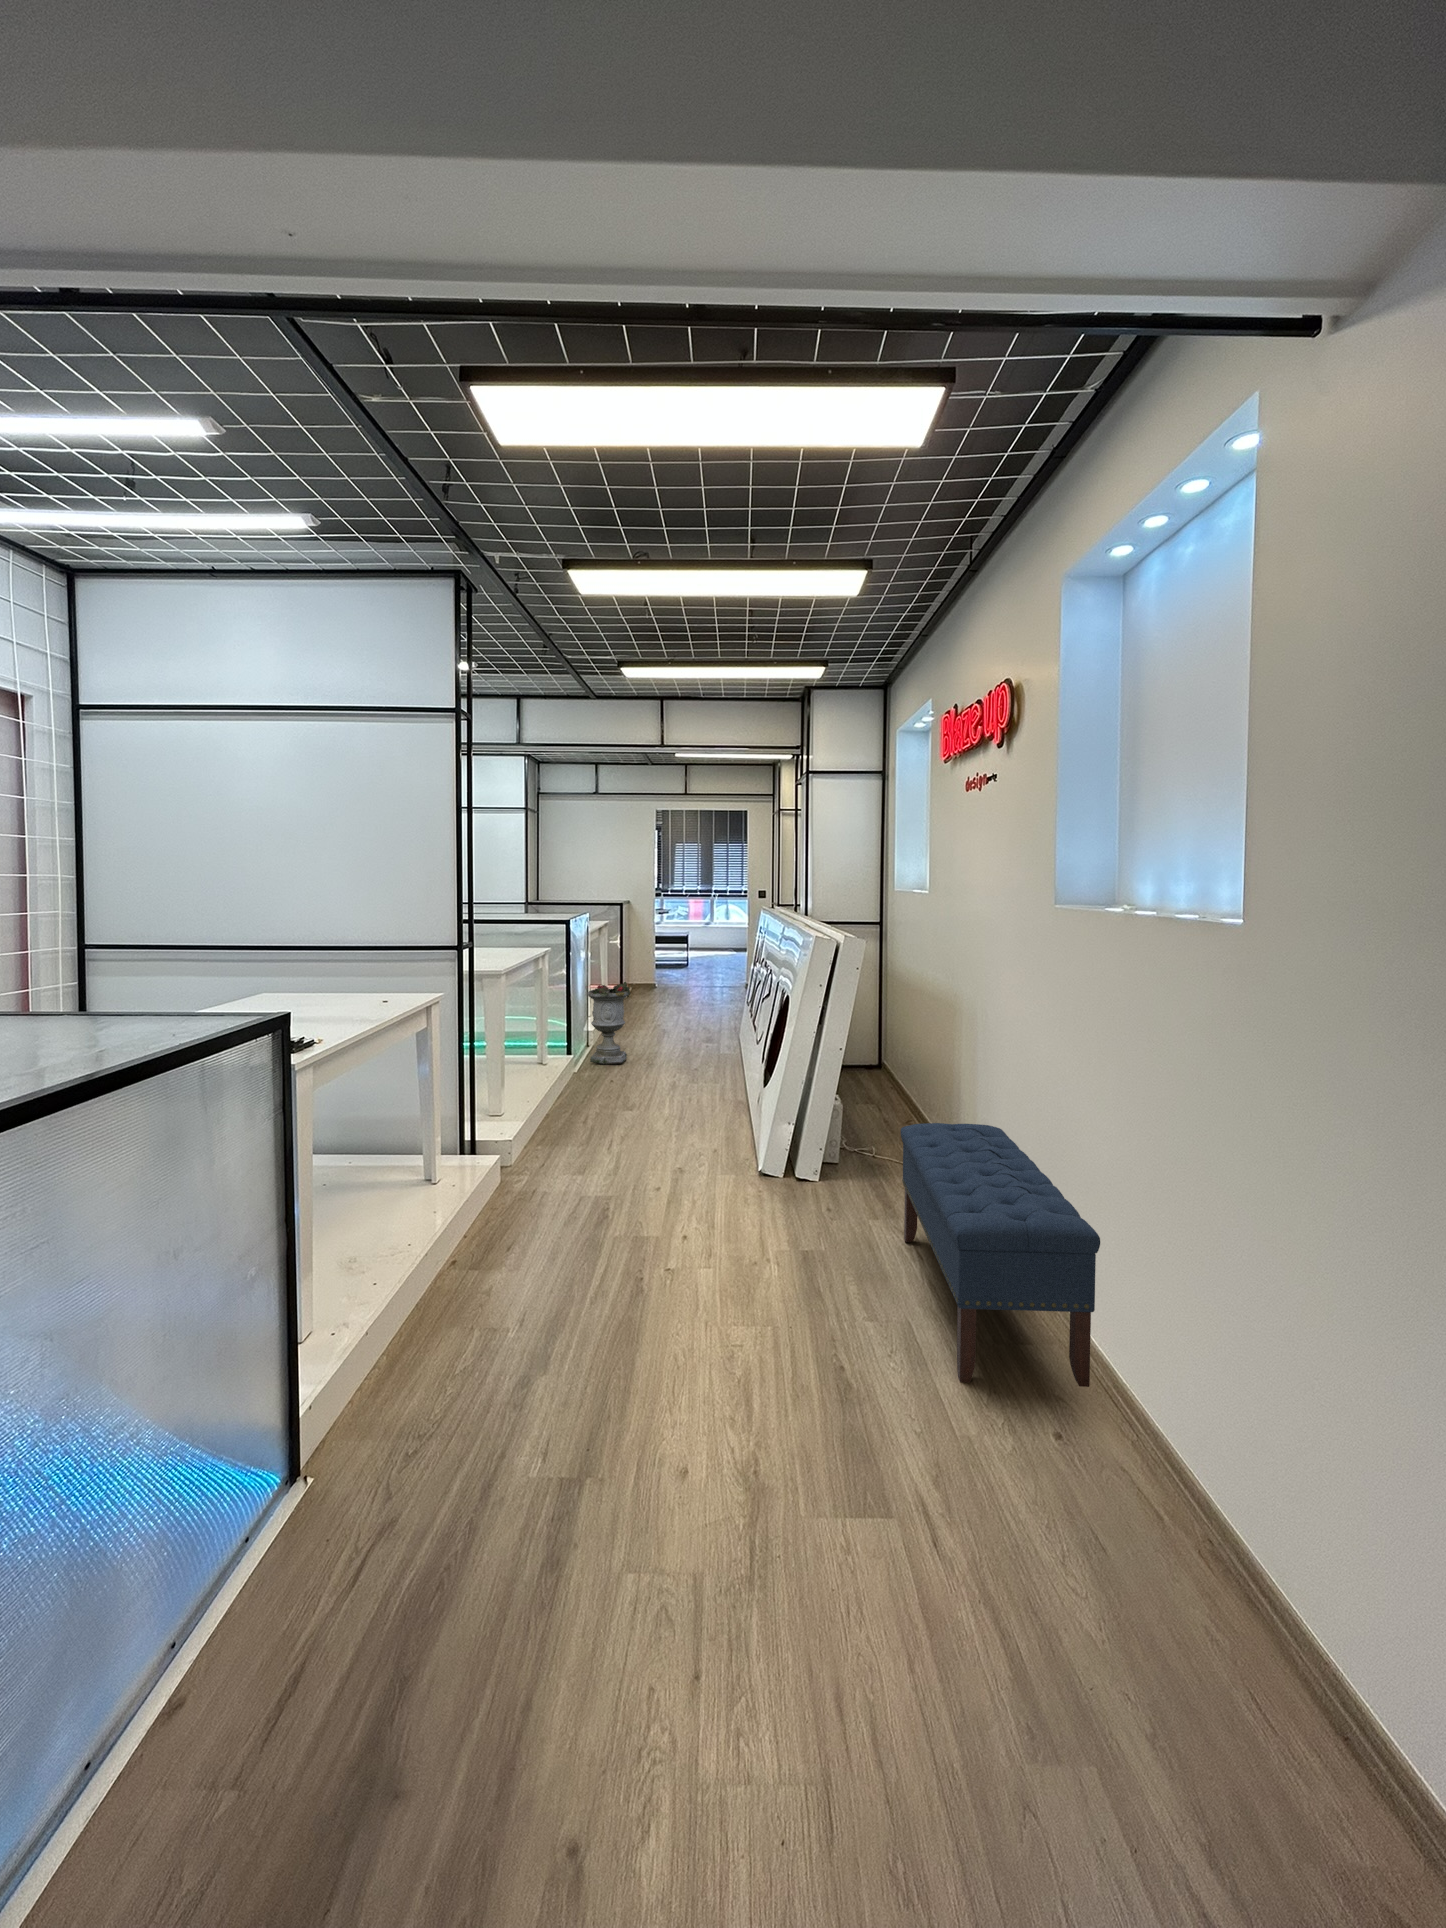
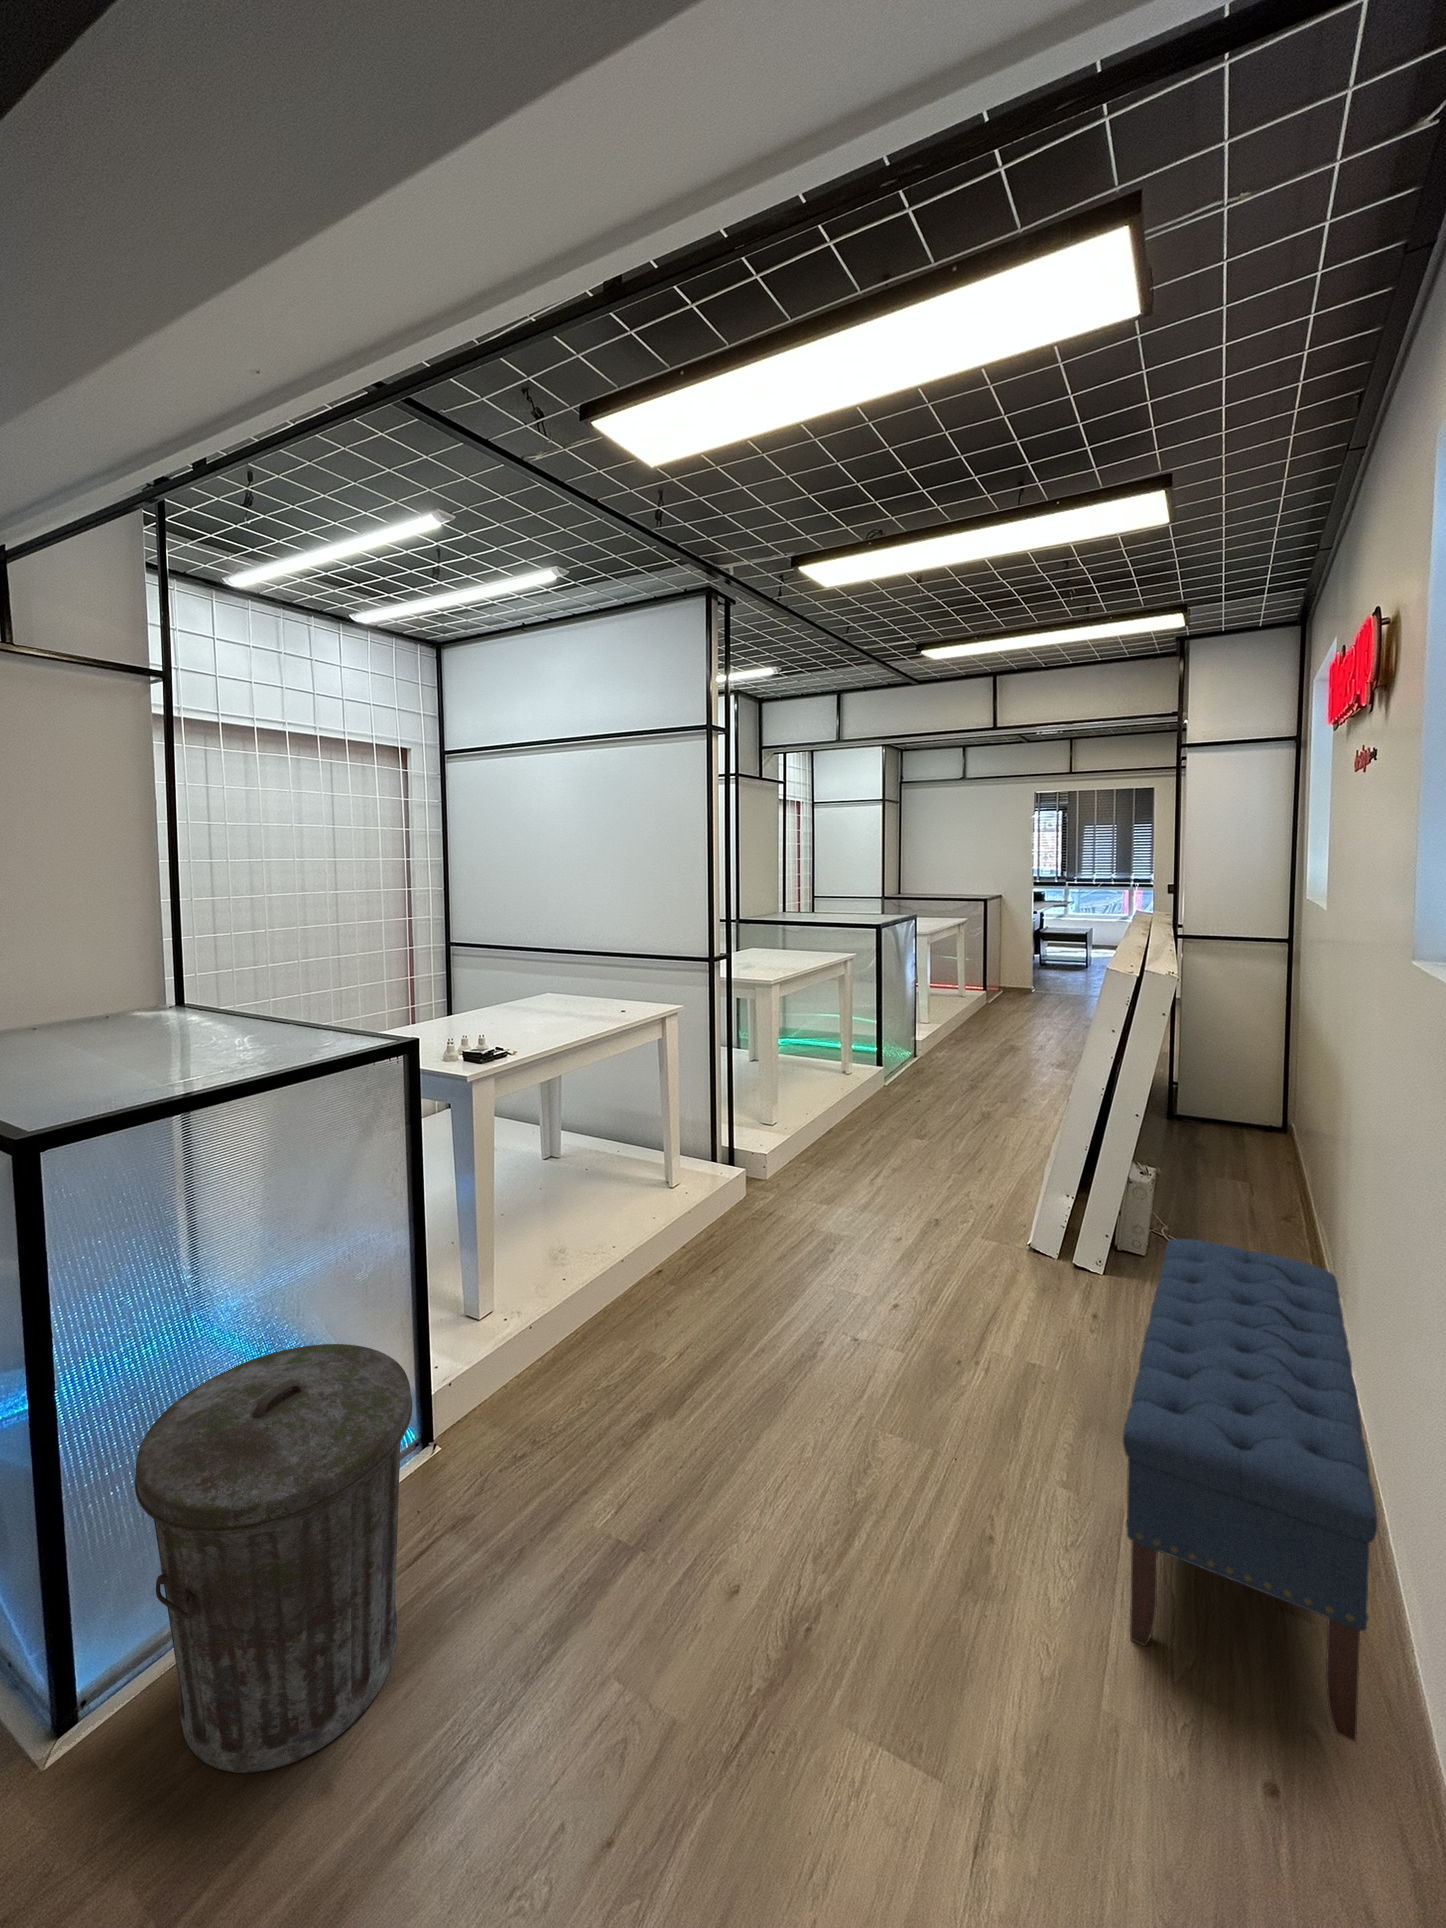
planter: present [587,982,630,1065] -> none [912,990,960,1076]
trash can: none [157,1315,457,1773] -> present [135,1344,413,1773]

